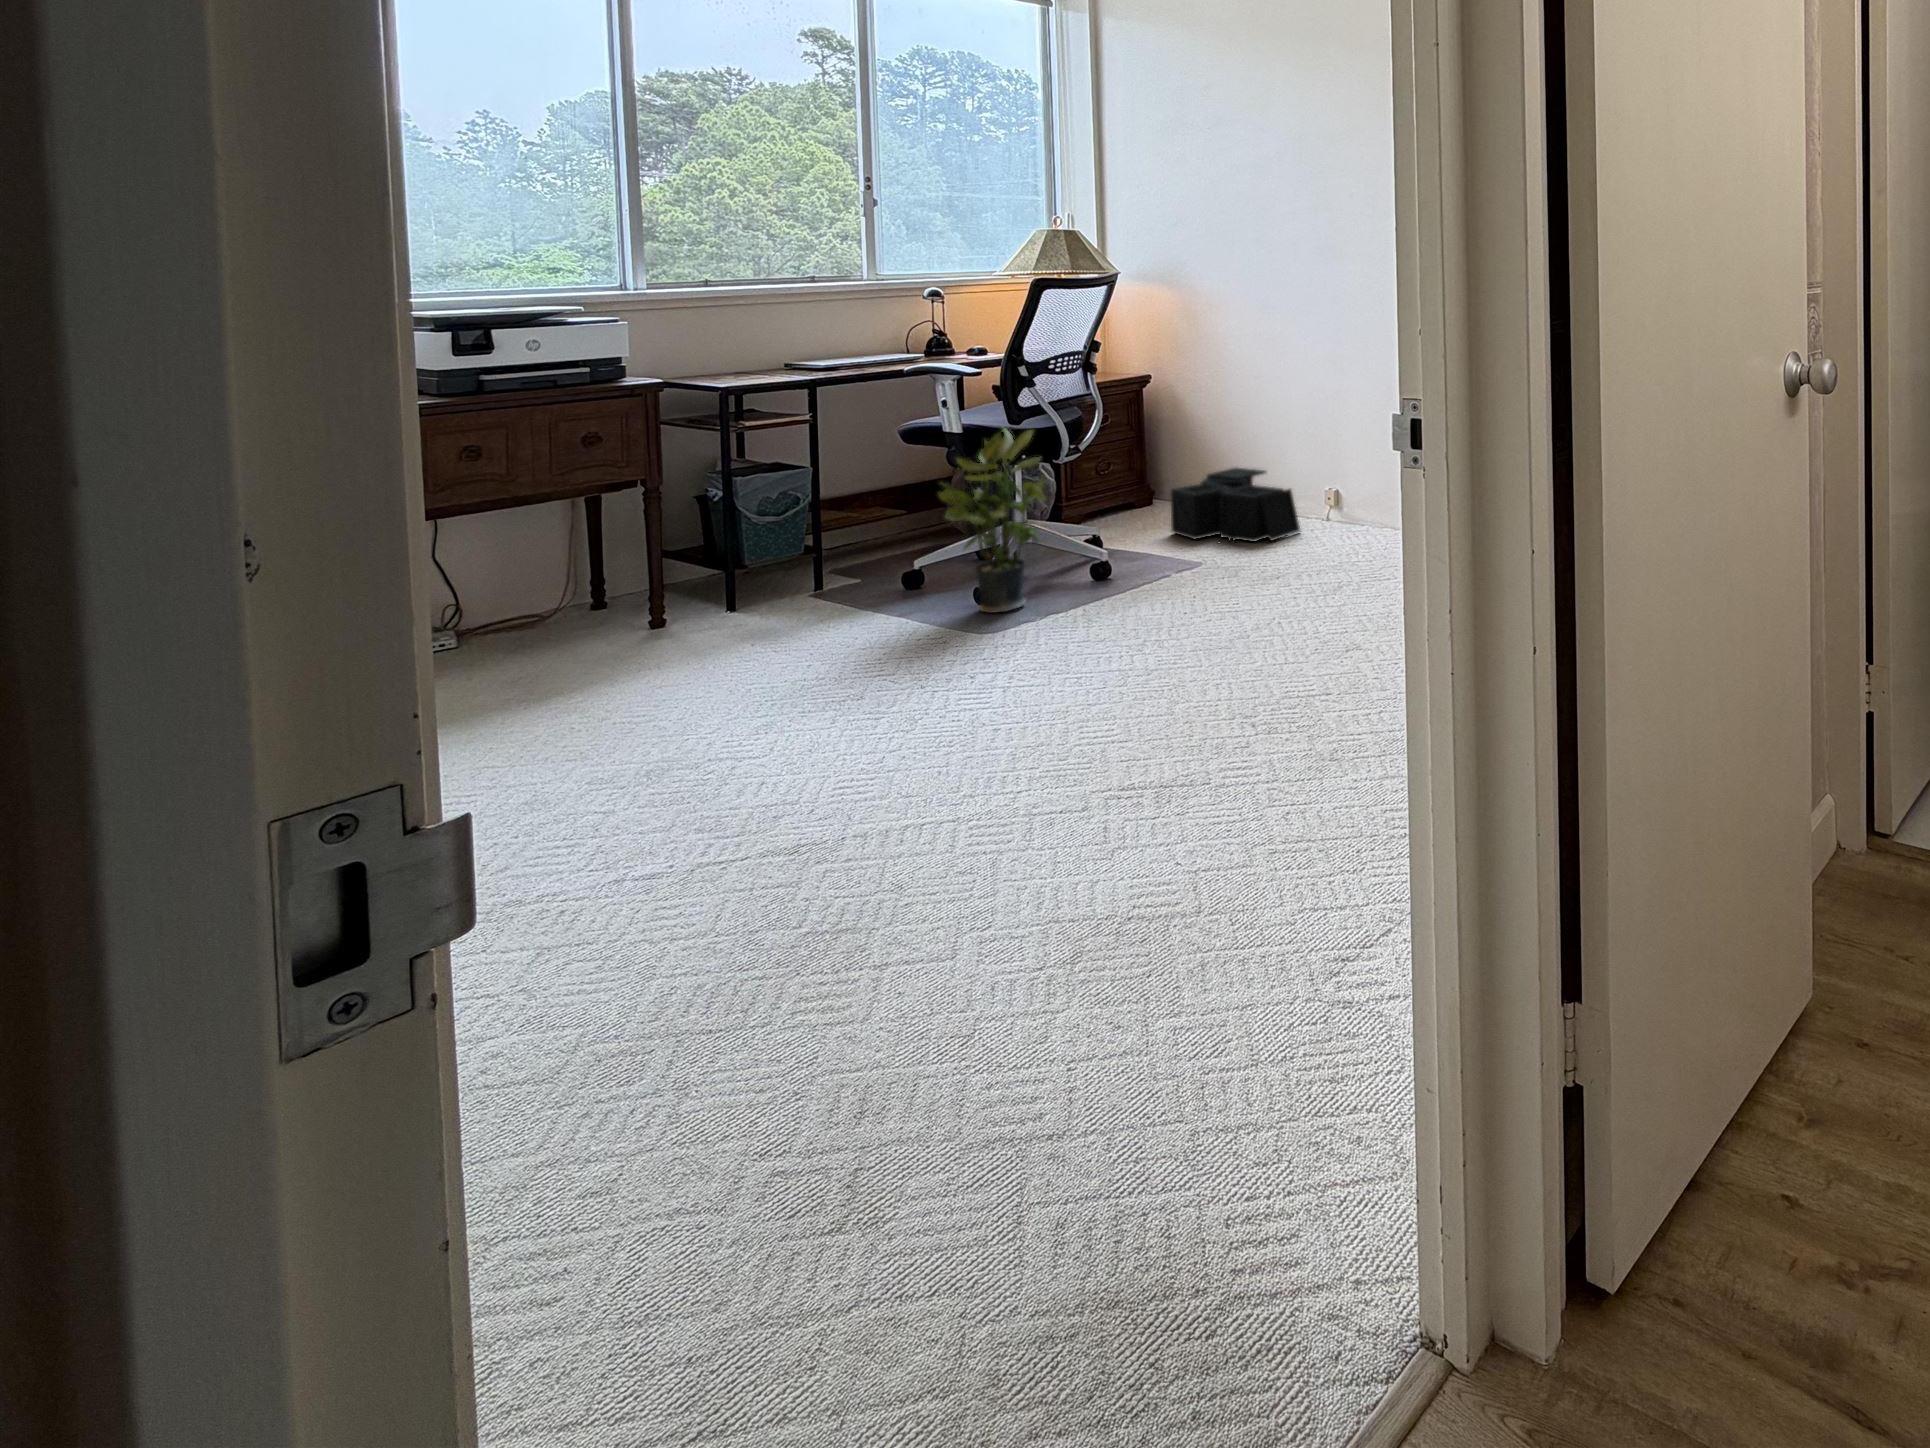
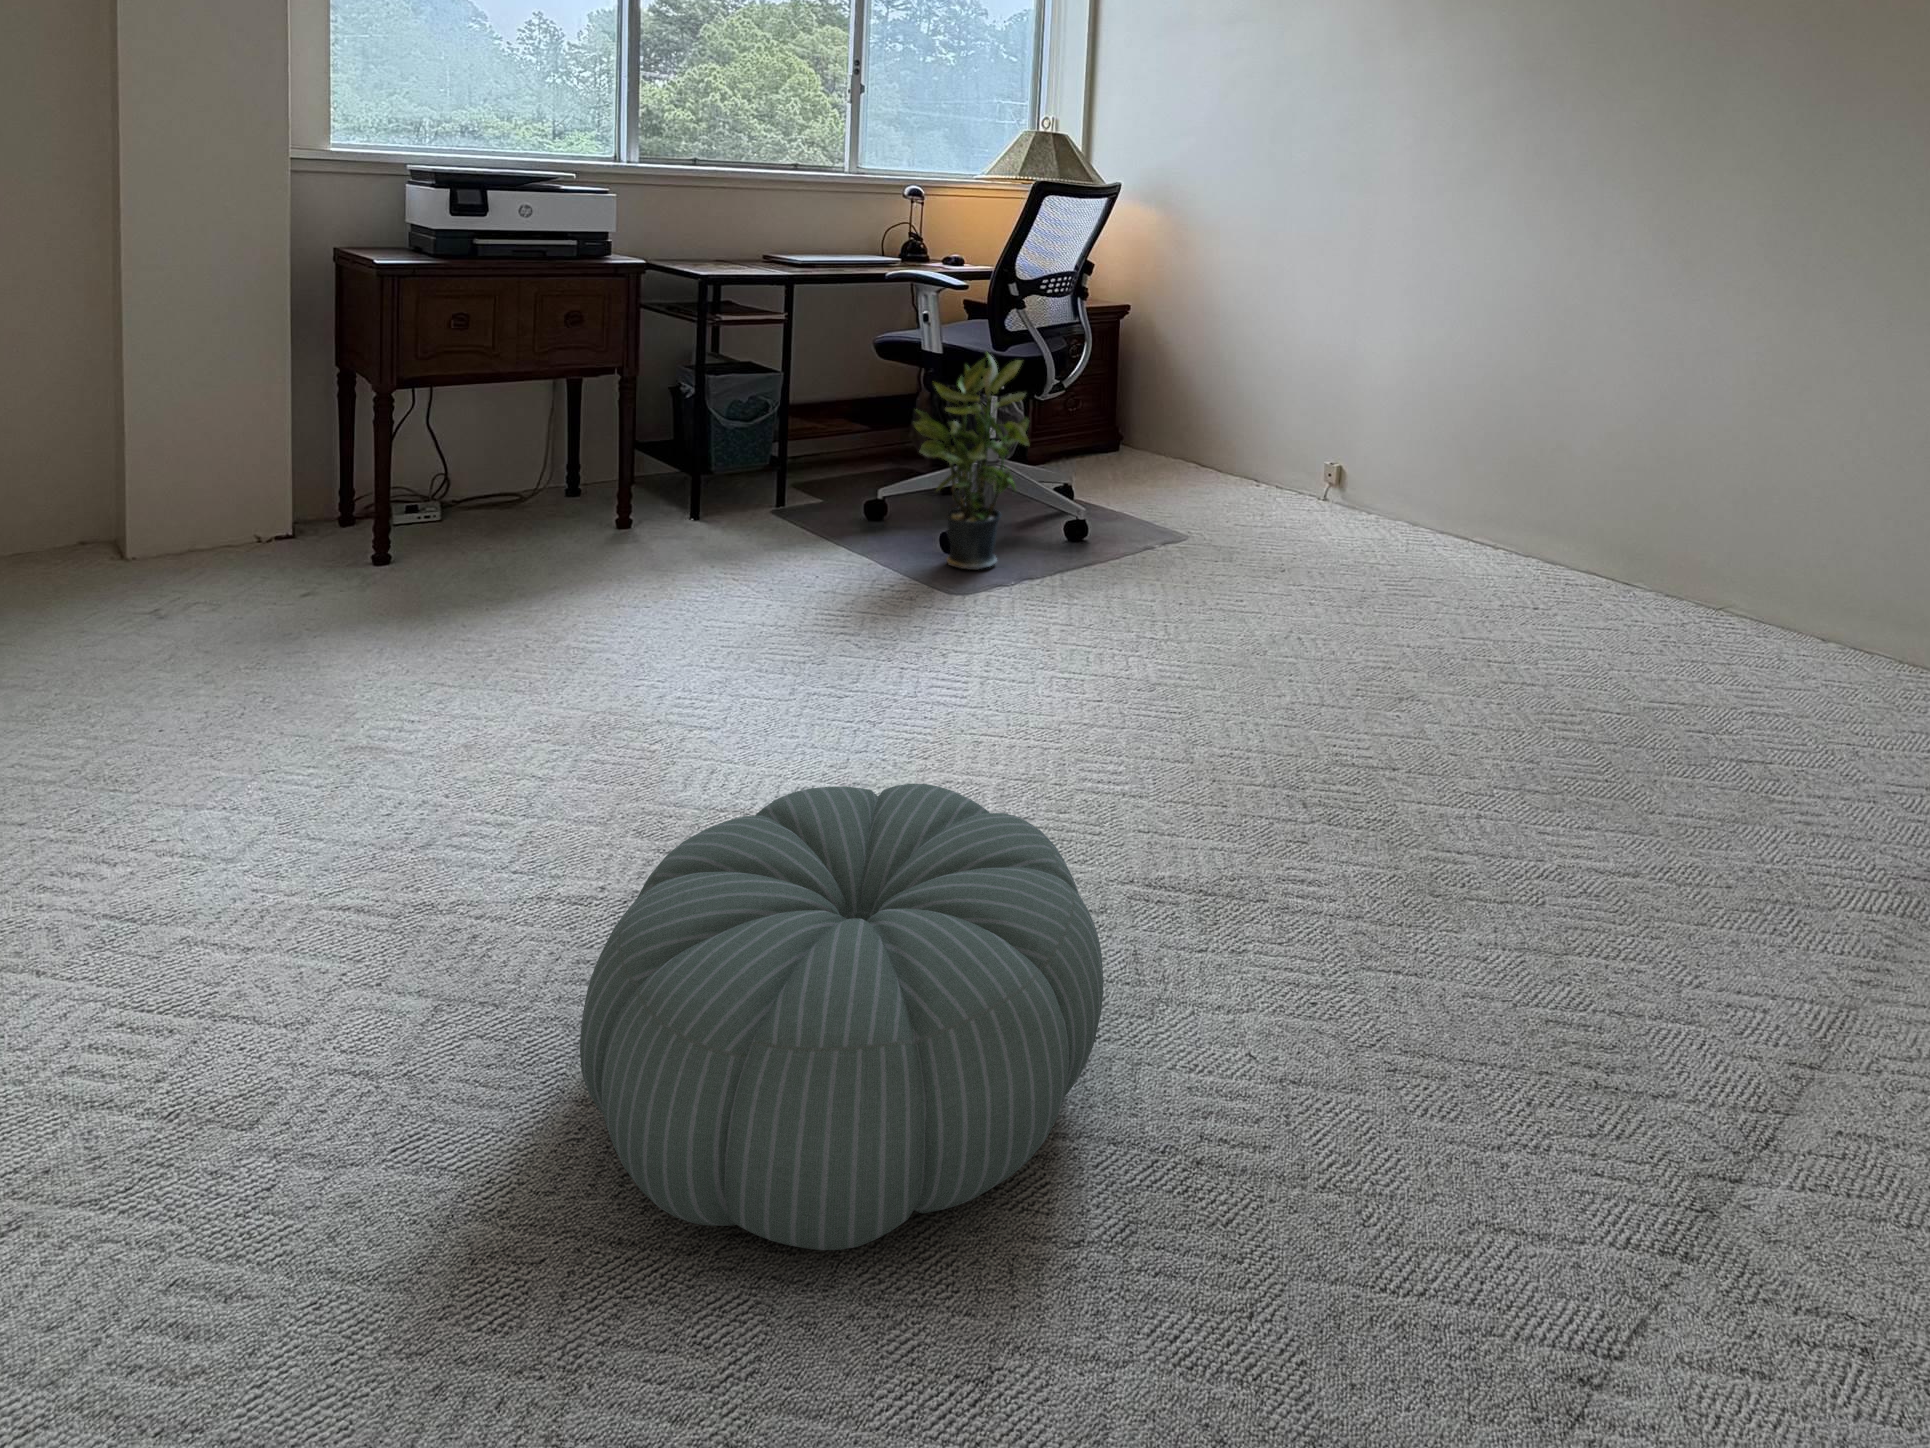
storage bin: present [1171,468,1300,542] -> none [1145,422,1296,520]
pouf: none [670,724,1060,989] -> present [580,784,1103,1250]

